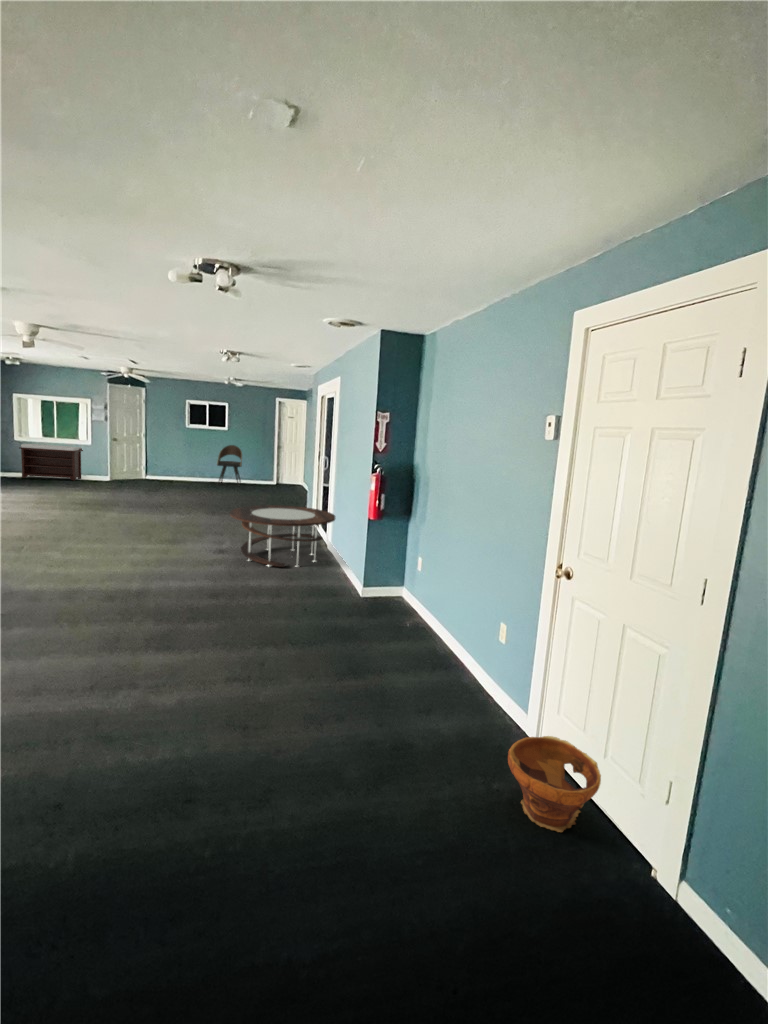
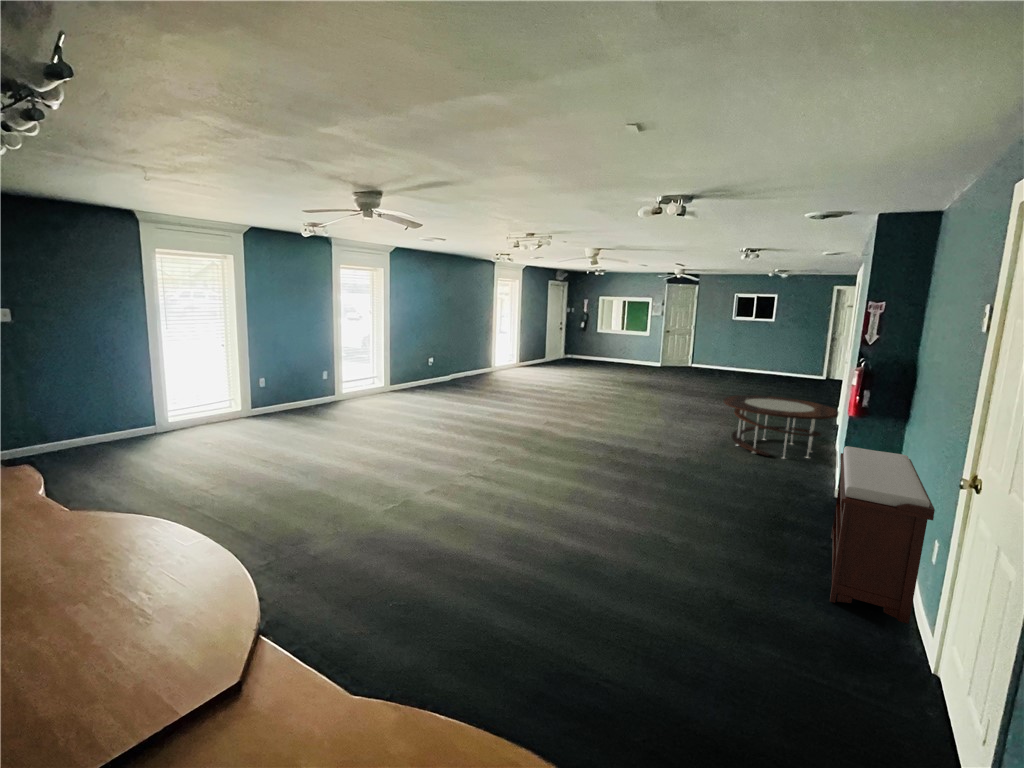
bench: present [19,444,83,481] -> present [830,446,935,624]
dining chair: present [217,445,242,485] -> none [757,337,787,380]
planter: present [508,736,601,832] -> none [833,632,946,731]

